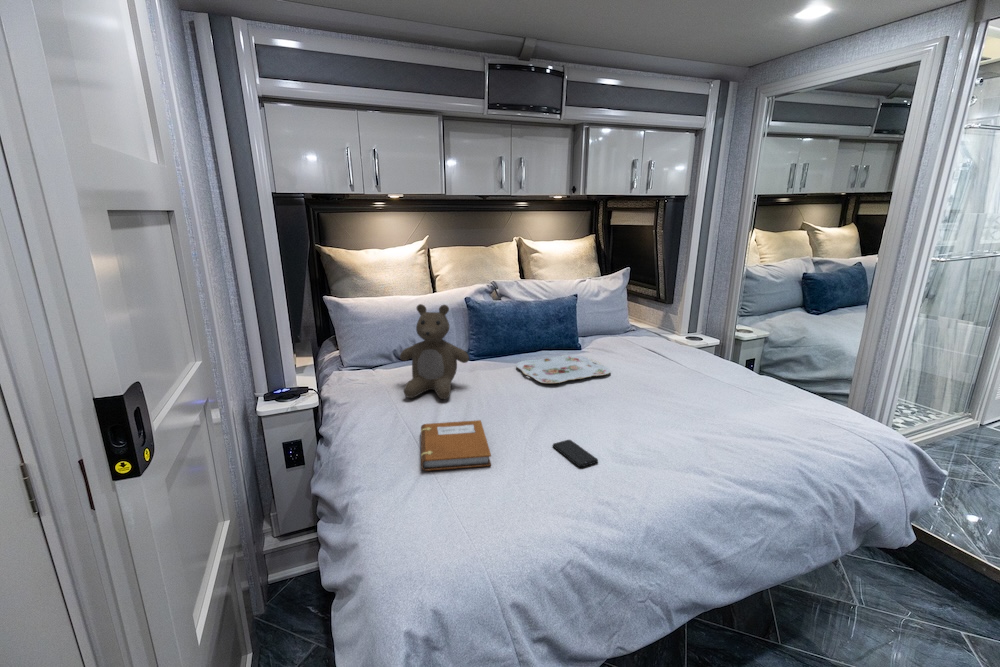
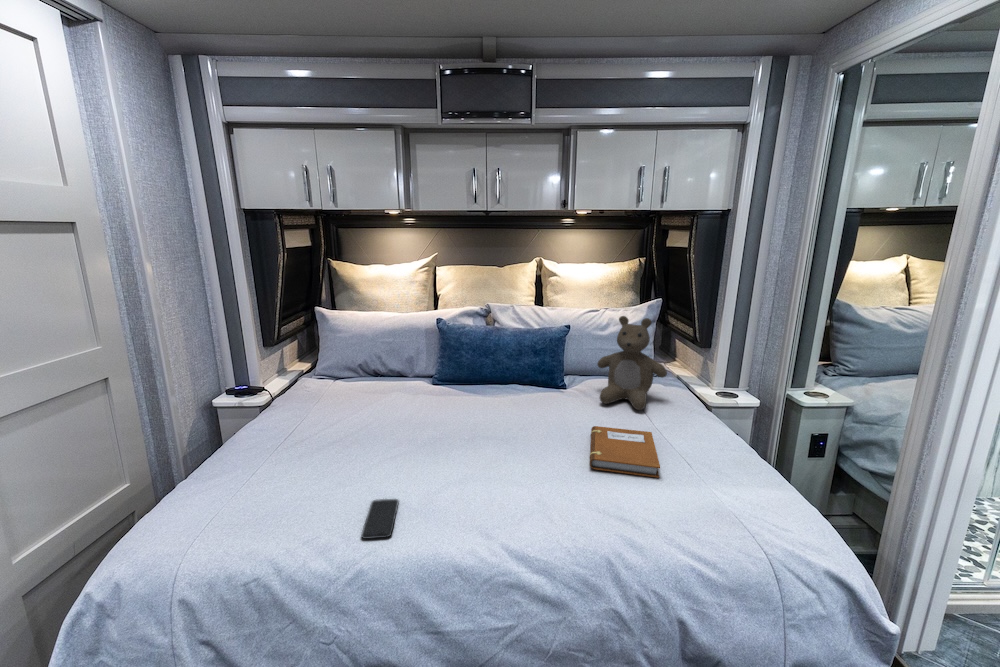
teddy bear: present [400,304,469,399] -> present [597,316,667,410]
serving tray: present [516,354,611,383] -> none [456,394,557,426]
notebook: present [421,420,491,471] -> present [590,426,660,478]

